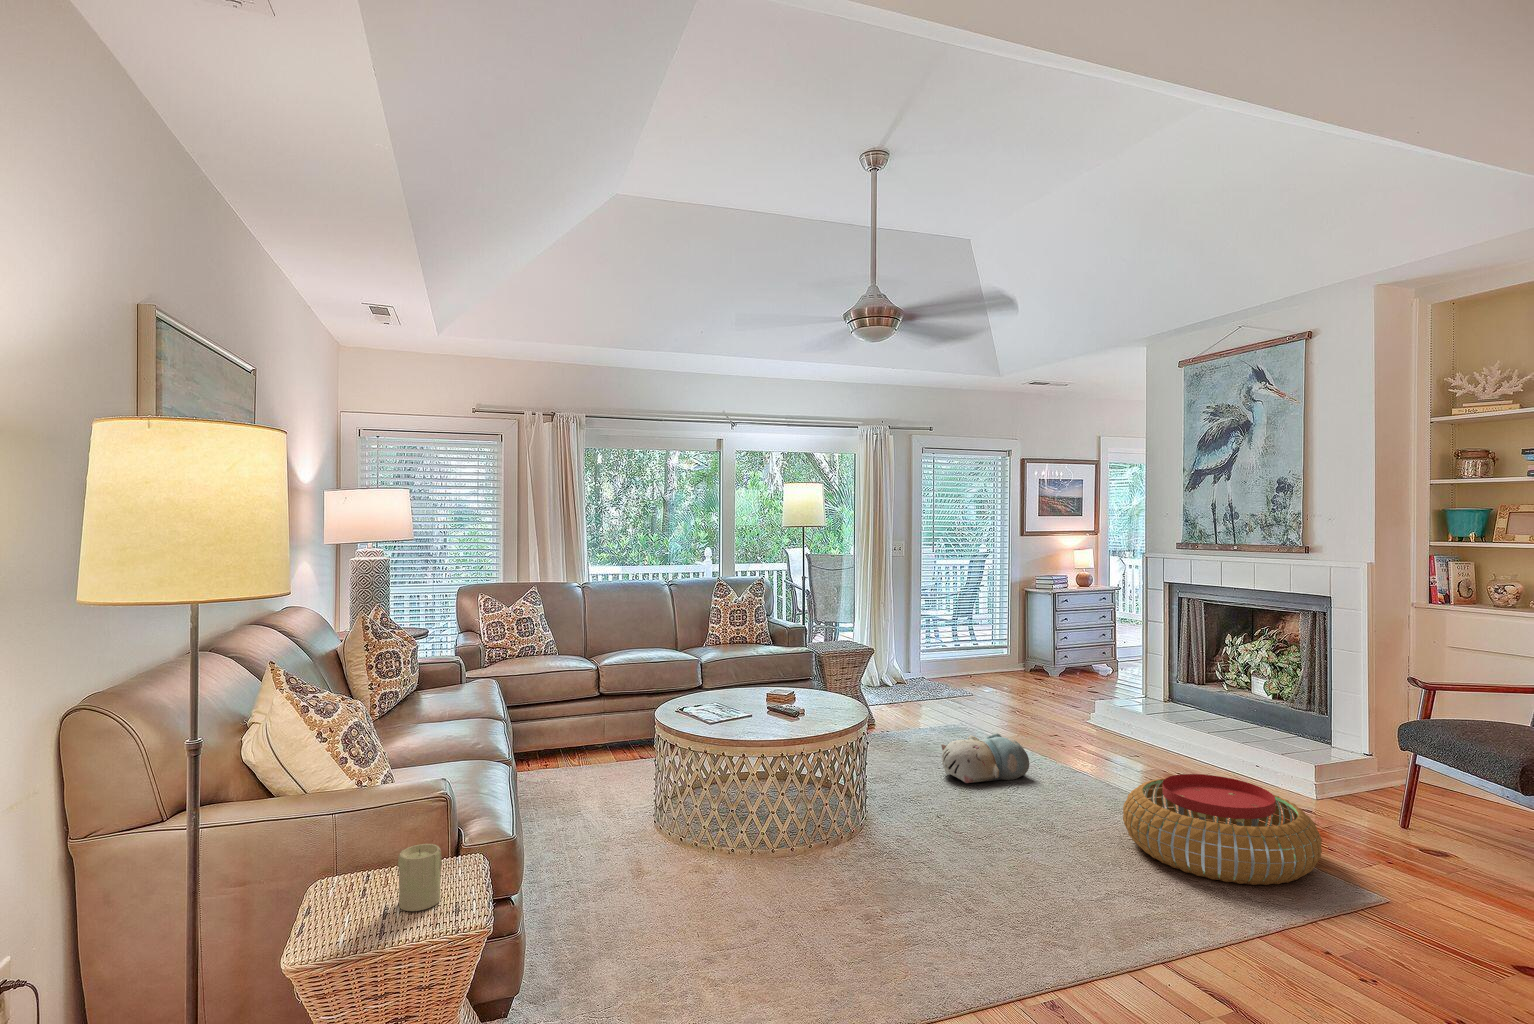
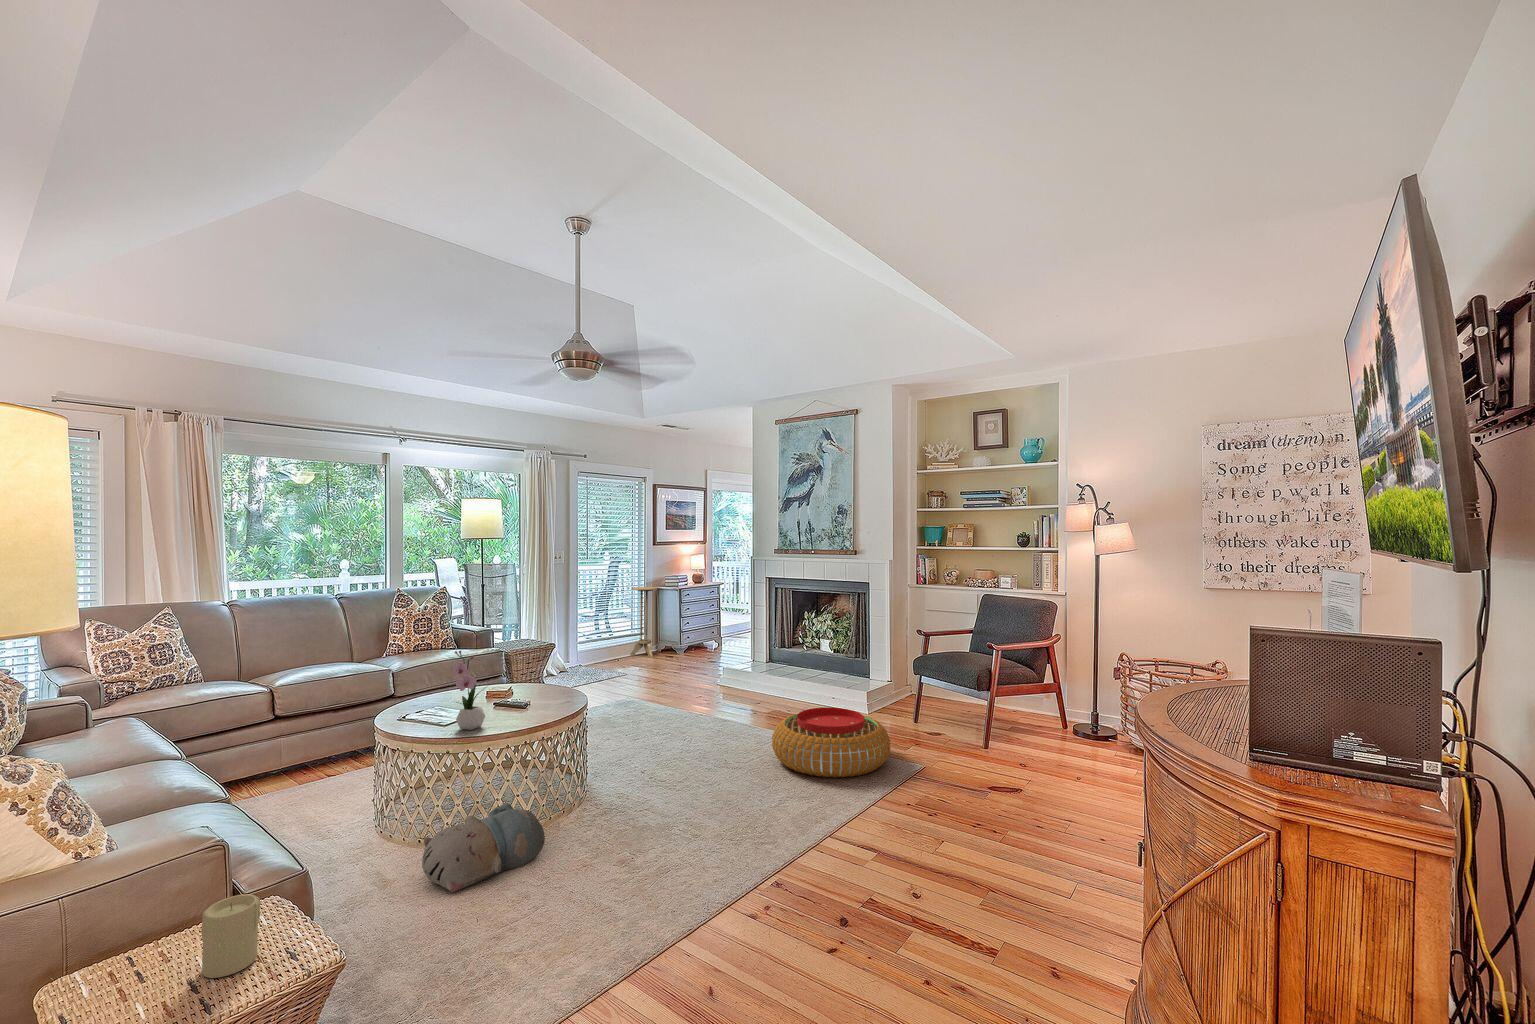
side table: none [992,587,1029,677] -> present [630,587,659,657]
flower arrangement: none [714,646,753,733] -> present [452,651,485,730]
plush toy: present [941,733,1029,783] -> present [422,803,545,892]

